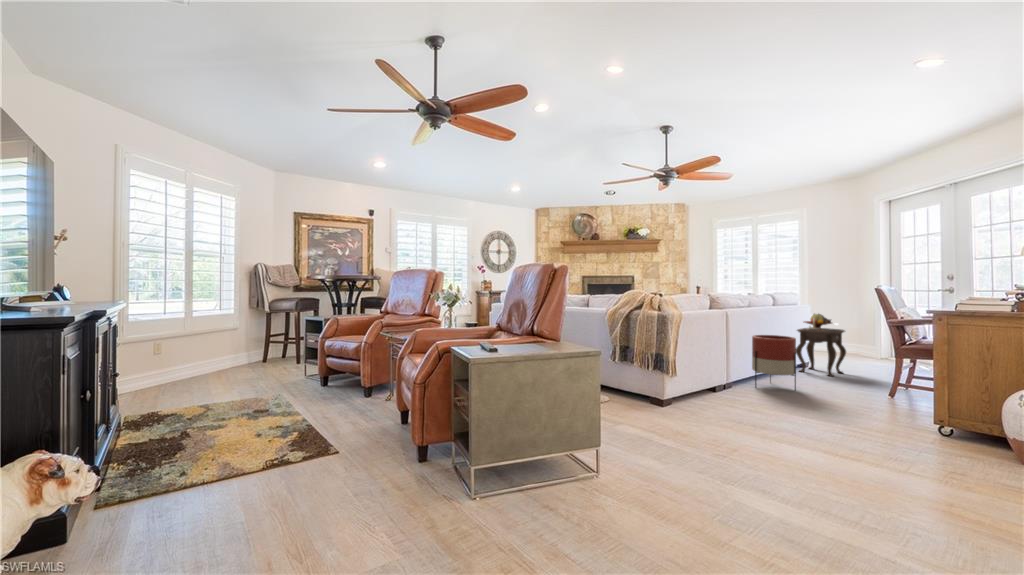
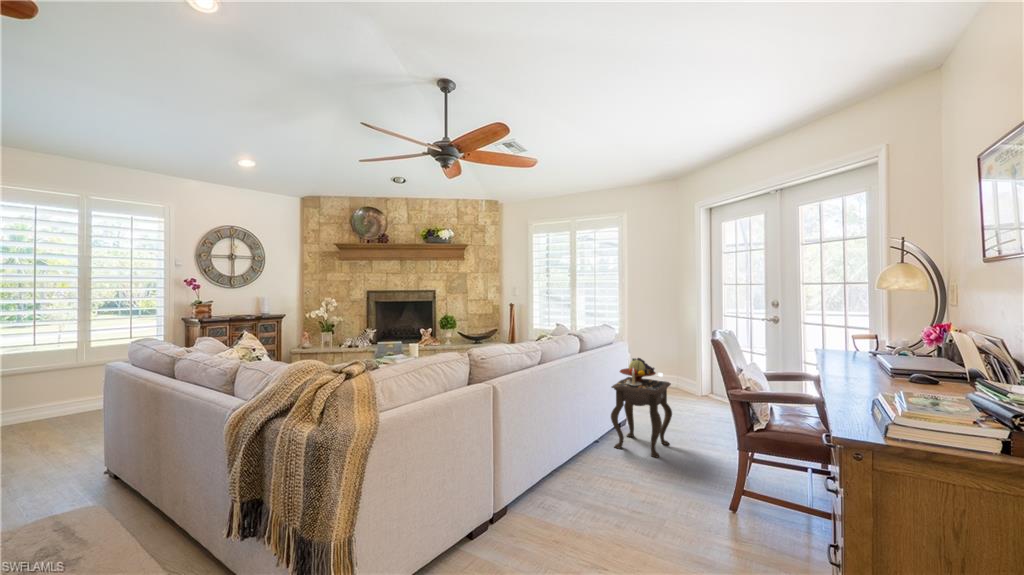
planter: present [752,335,796,391] -> none [540,418,608,531]

